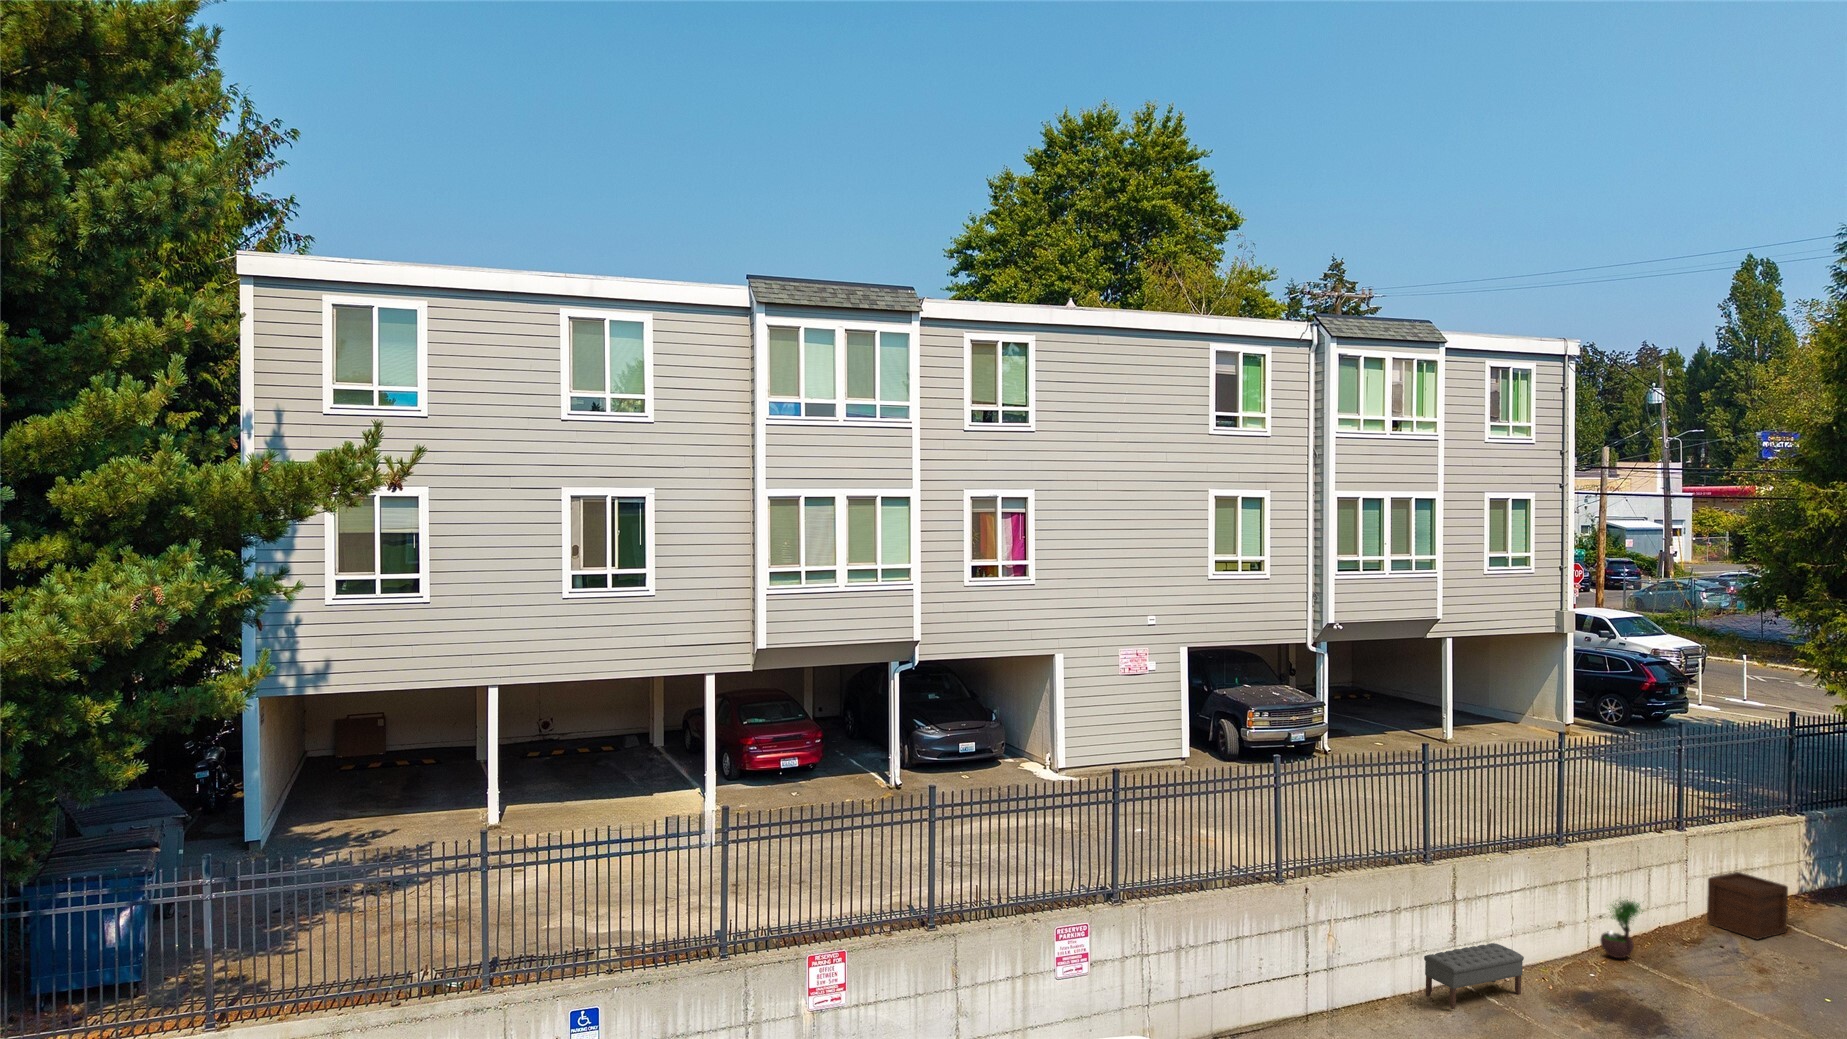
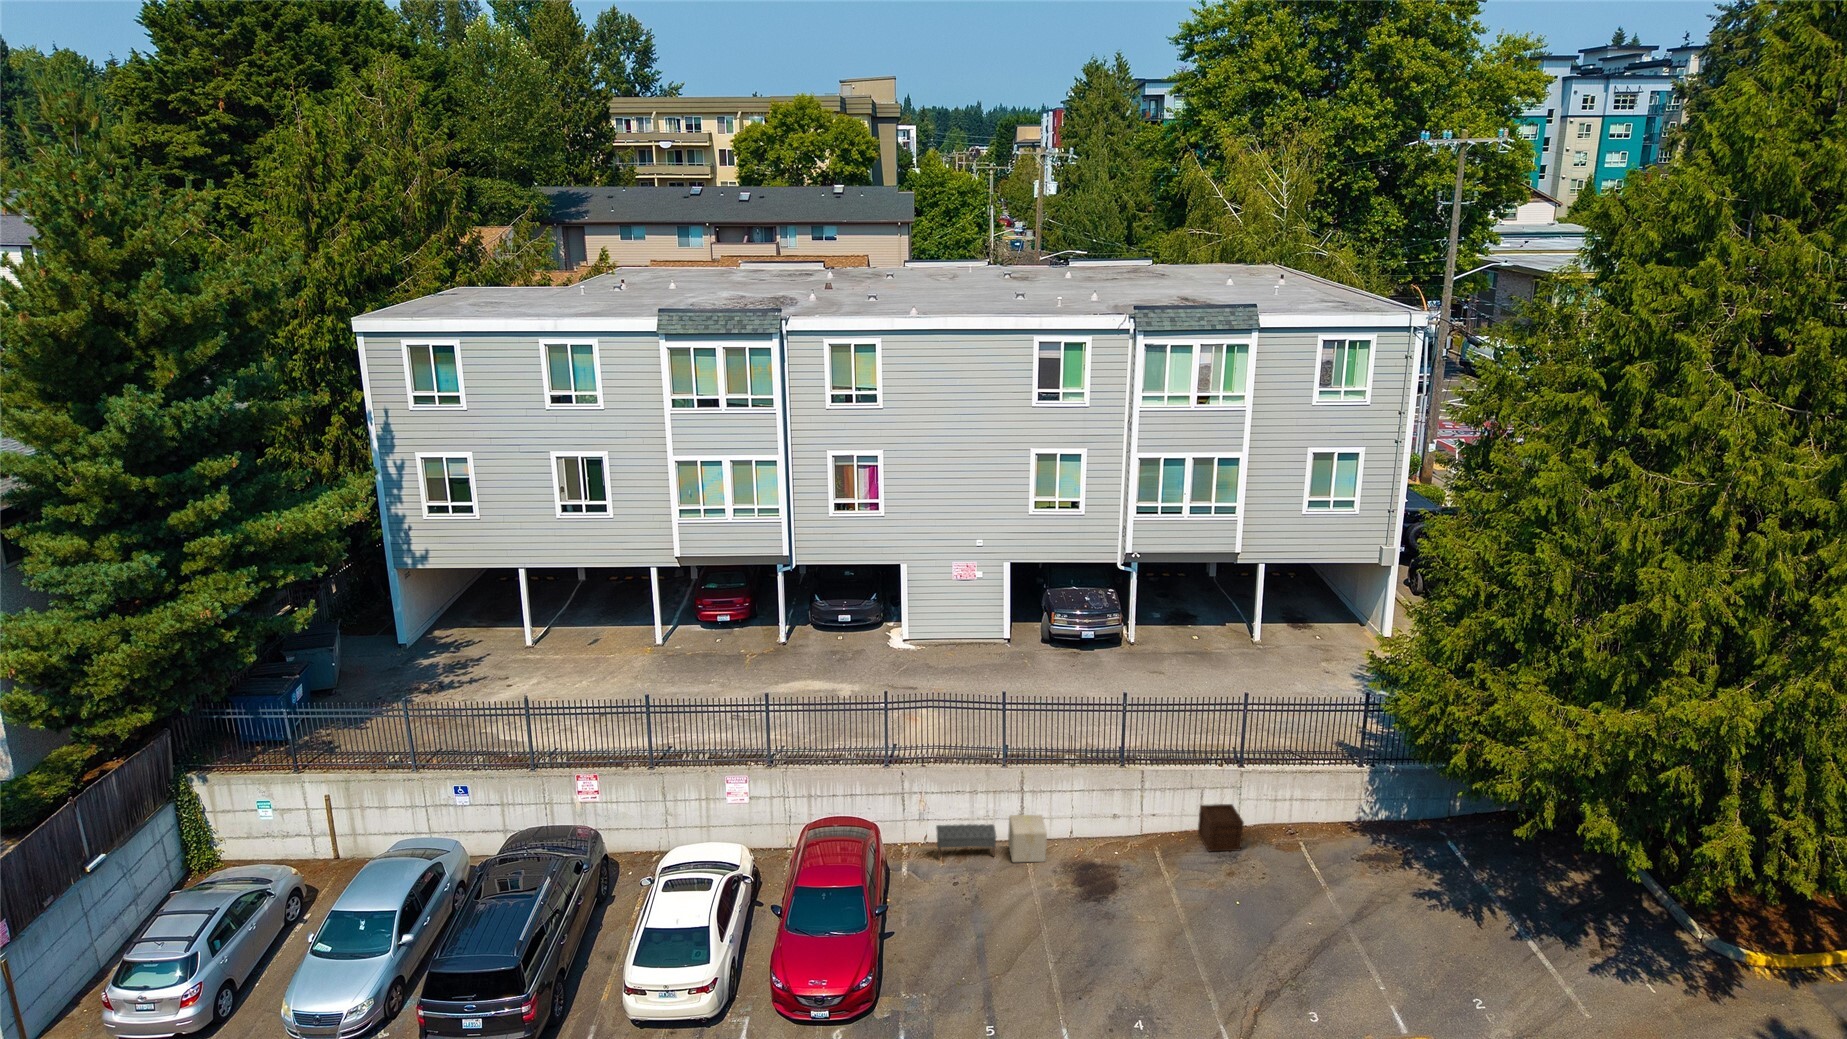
potted tree: present [1600,900,1643,958] -> none [1084,809,1111,847]
cardboard box: none [1511,918,1594,995] -> present [1008,815,1047,862]

